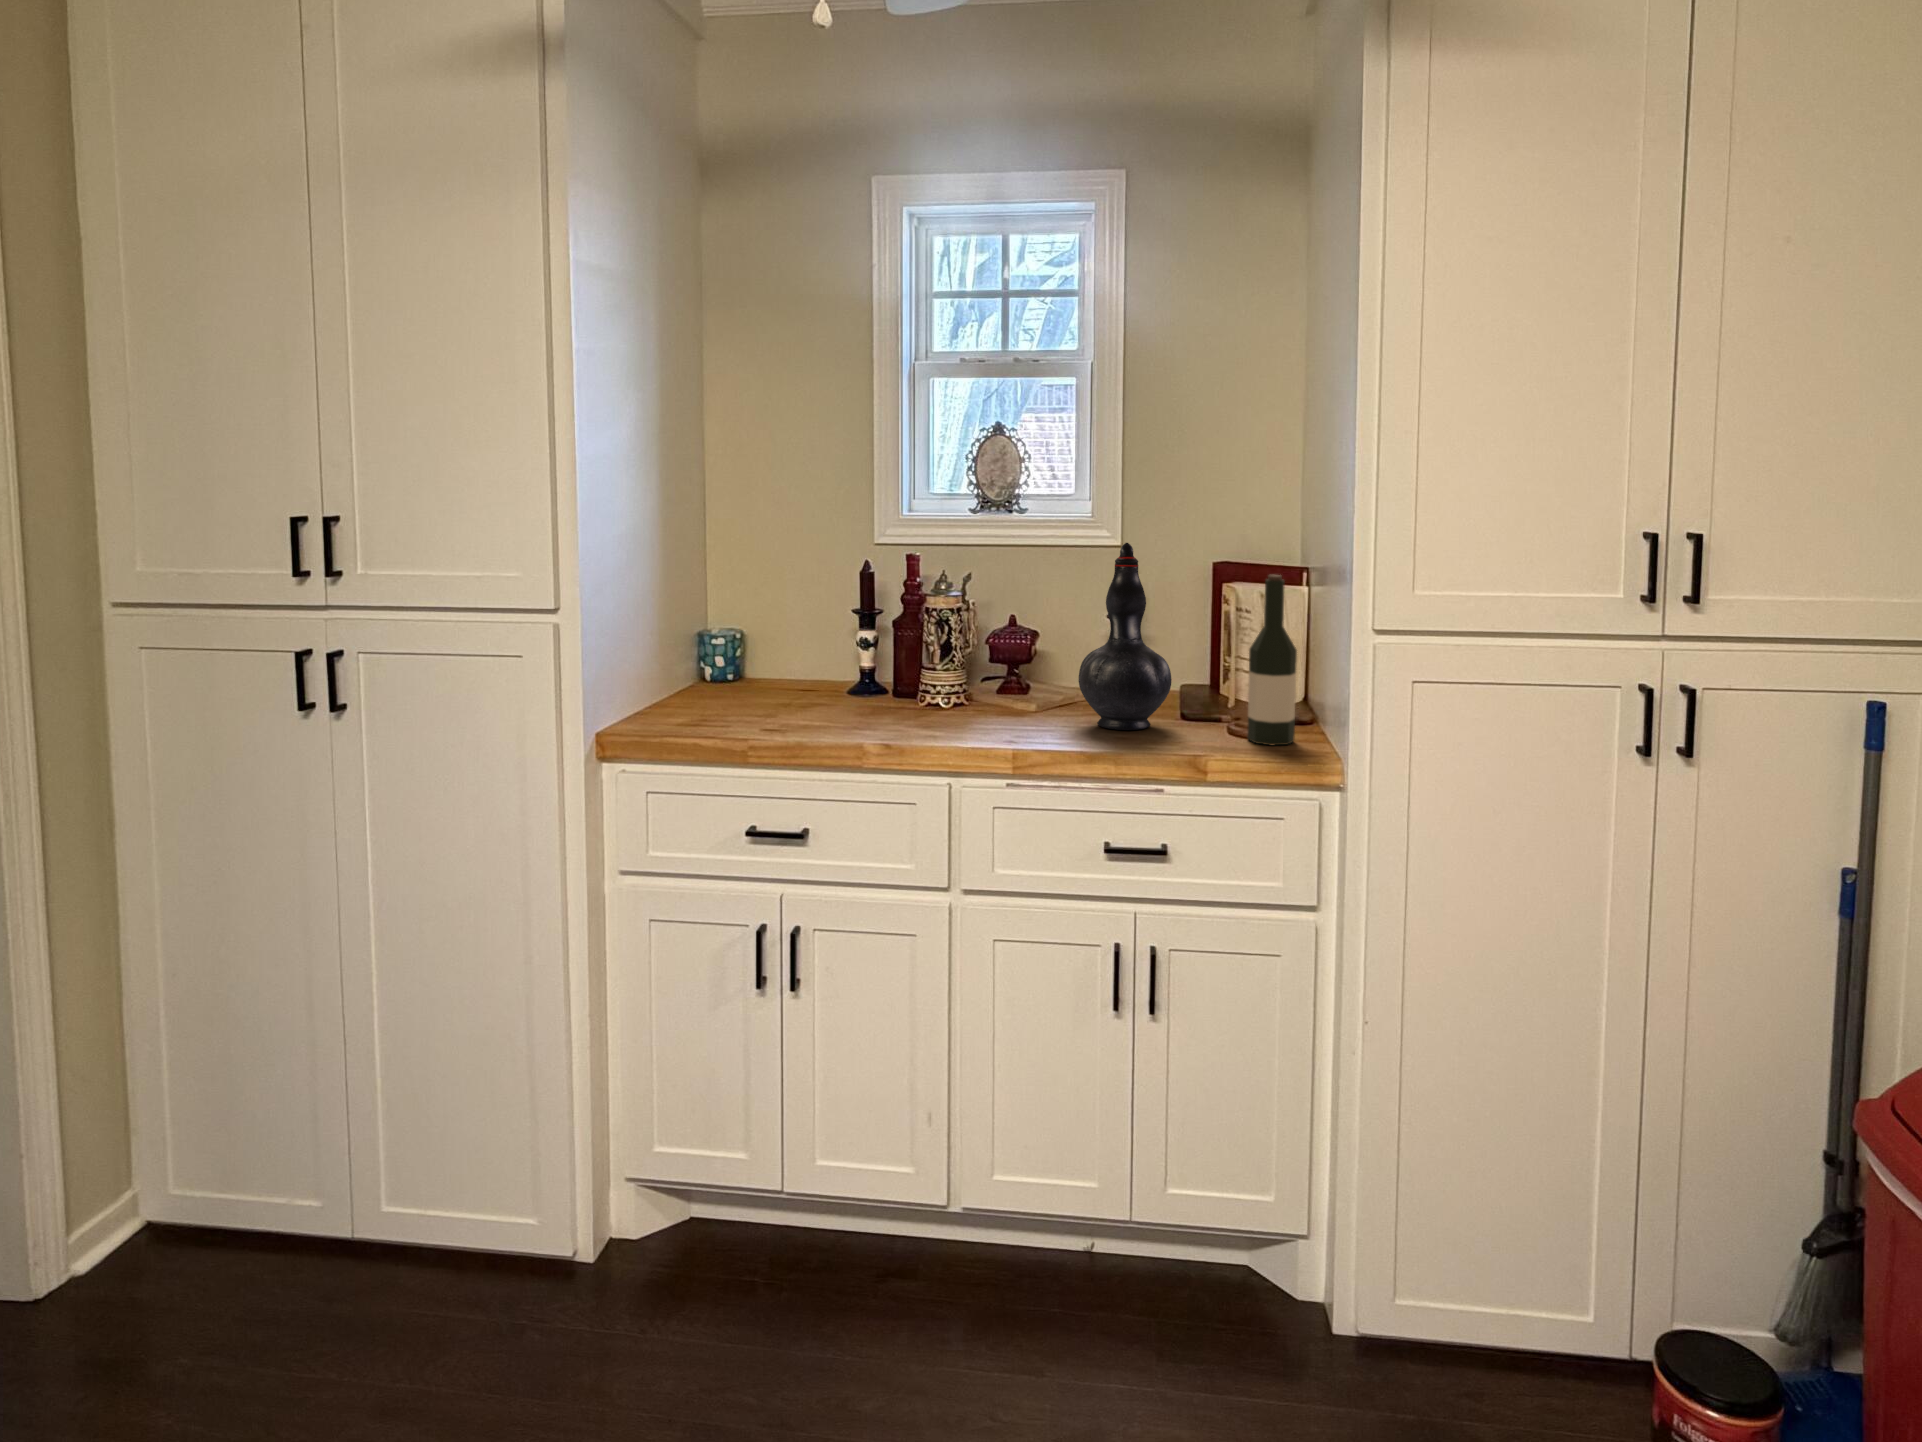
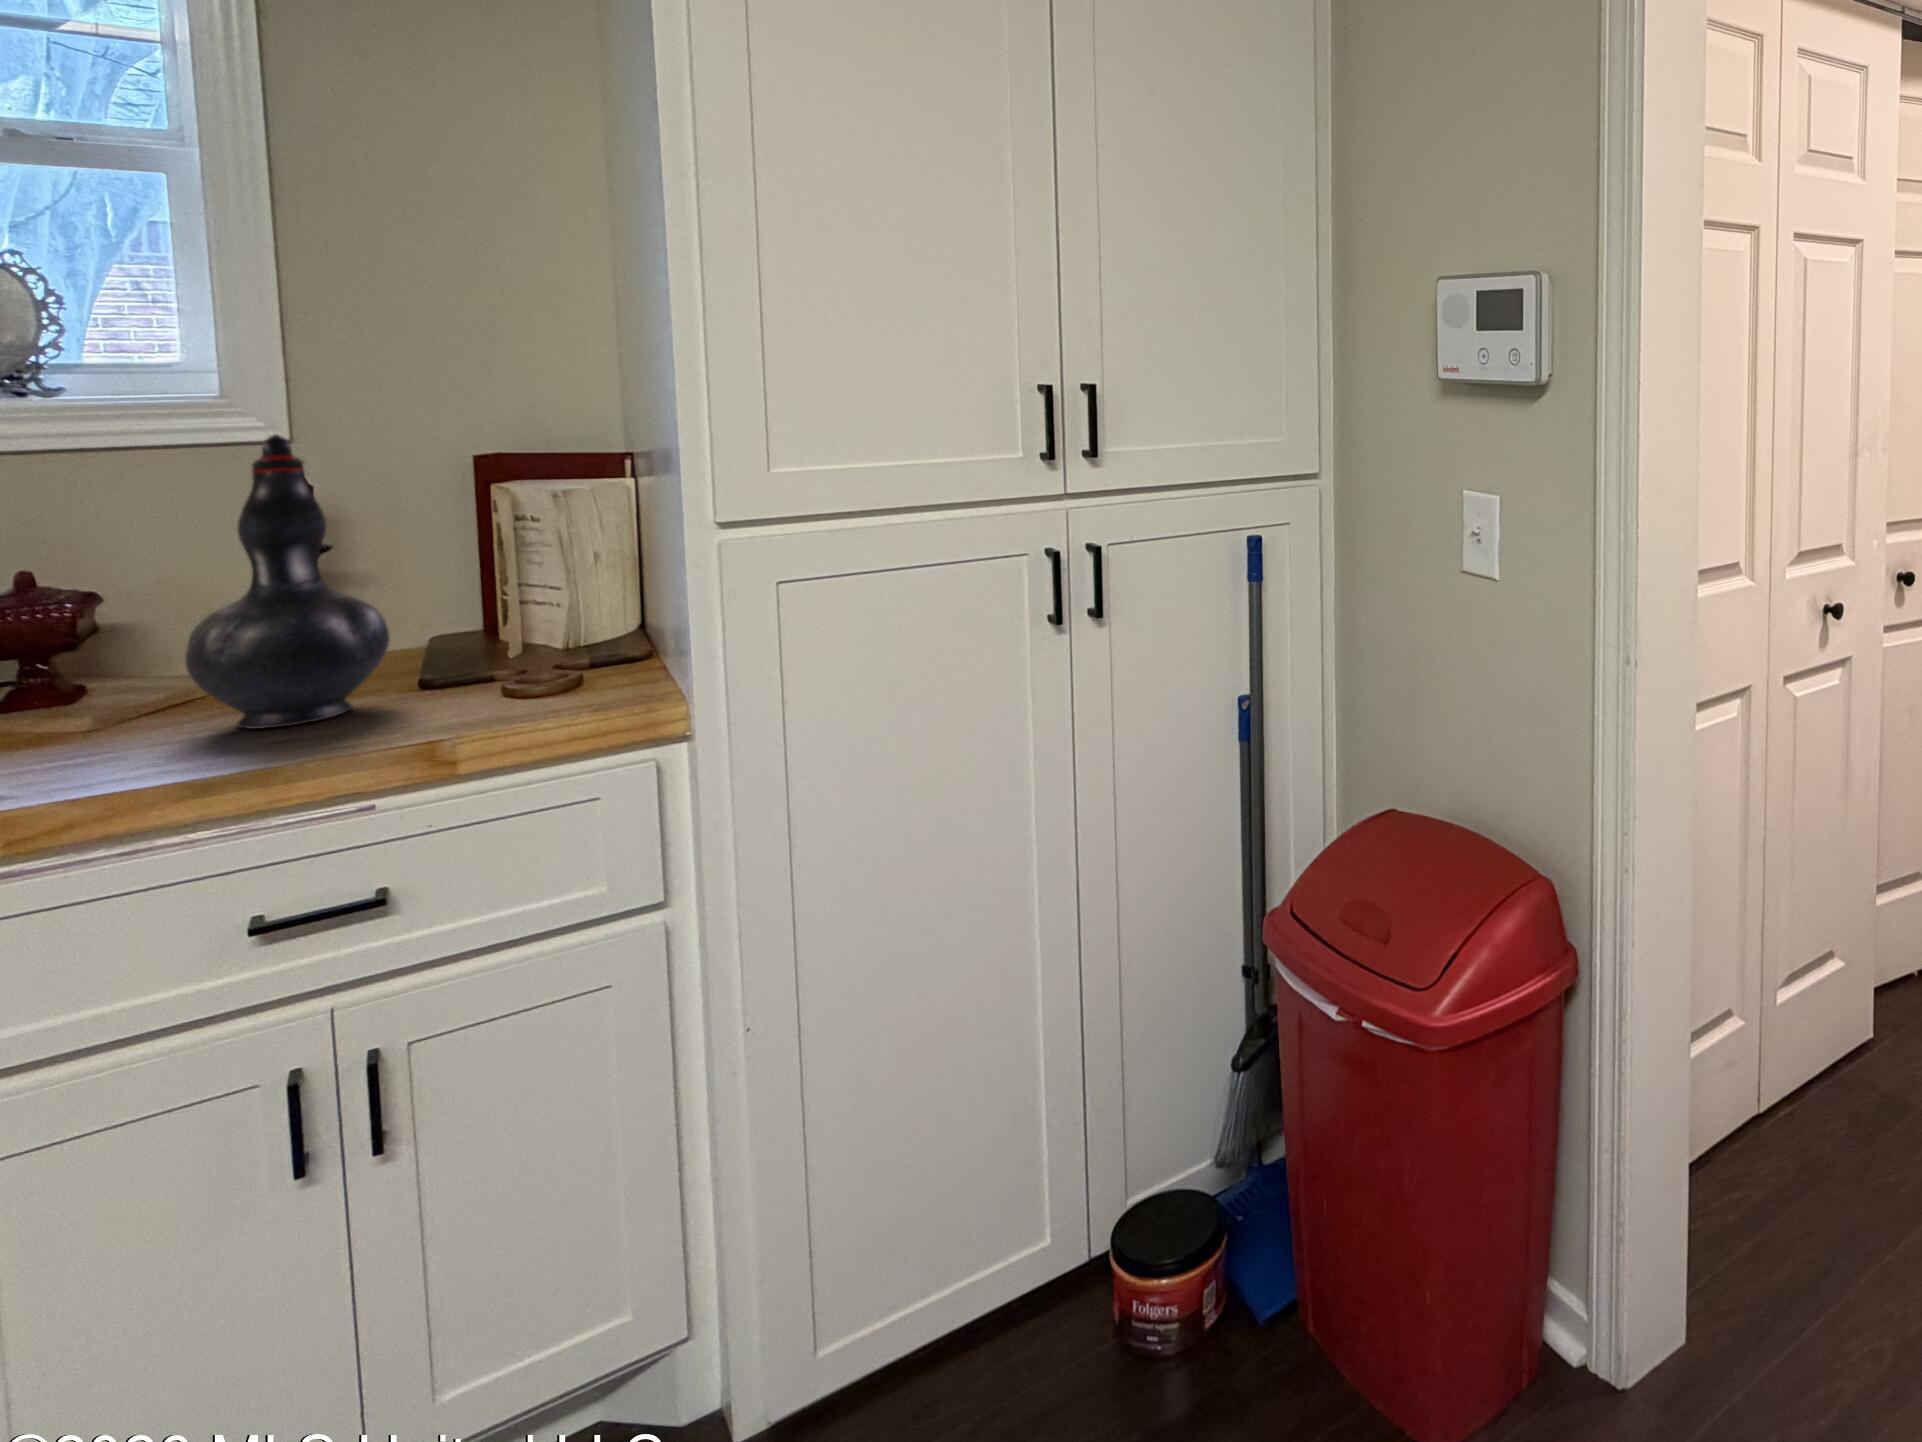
wine bottle: present [1247,575,1297,746] -> none [526,465,613,701]

